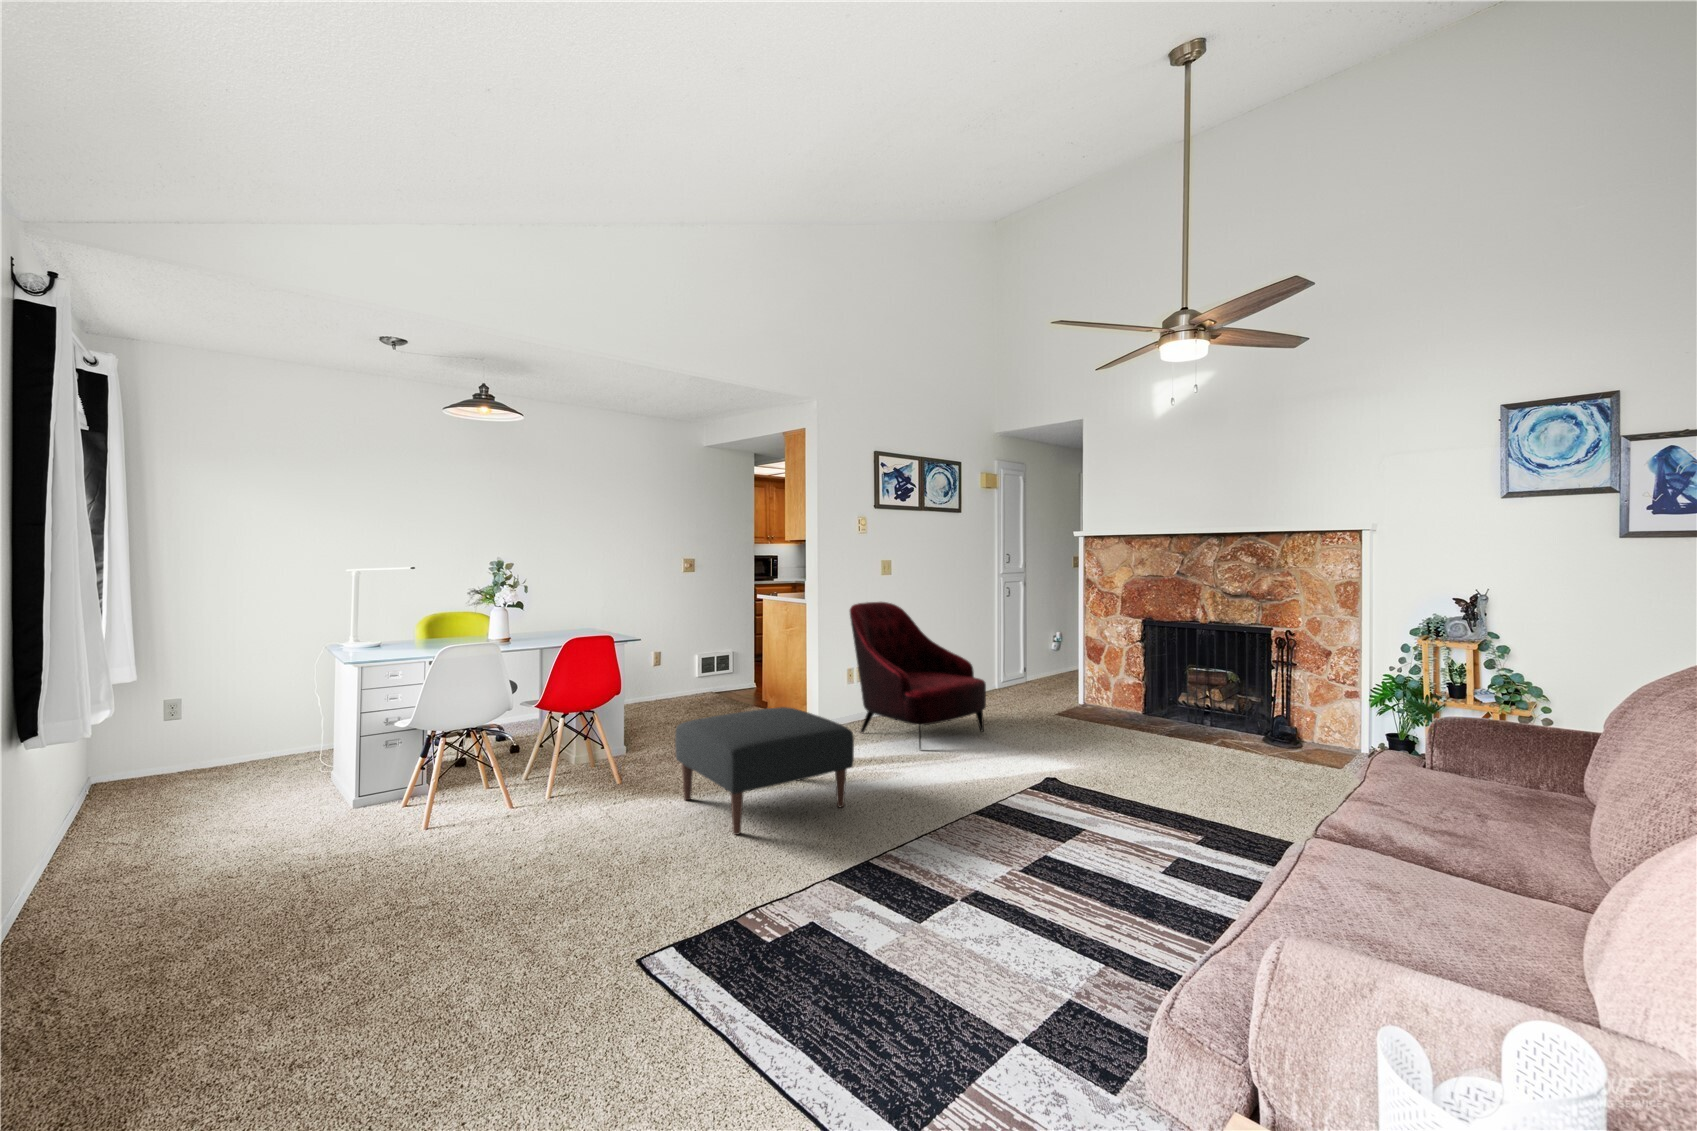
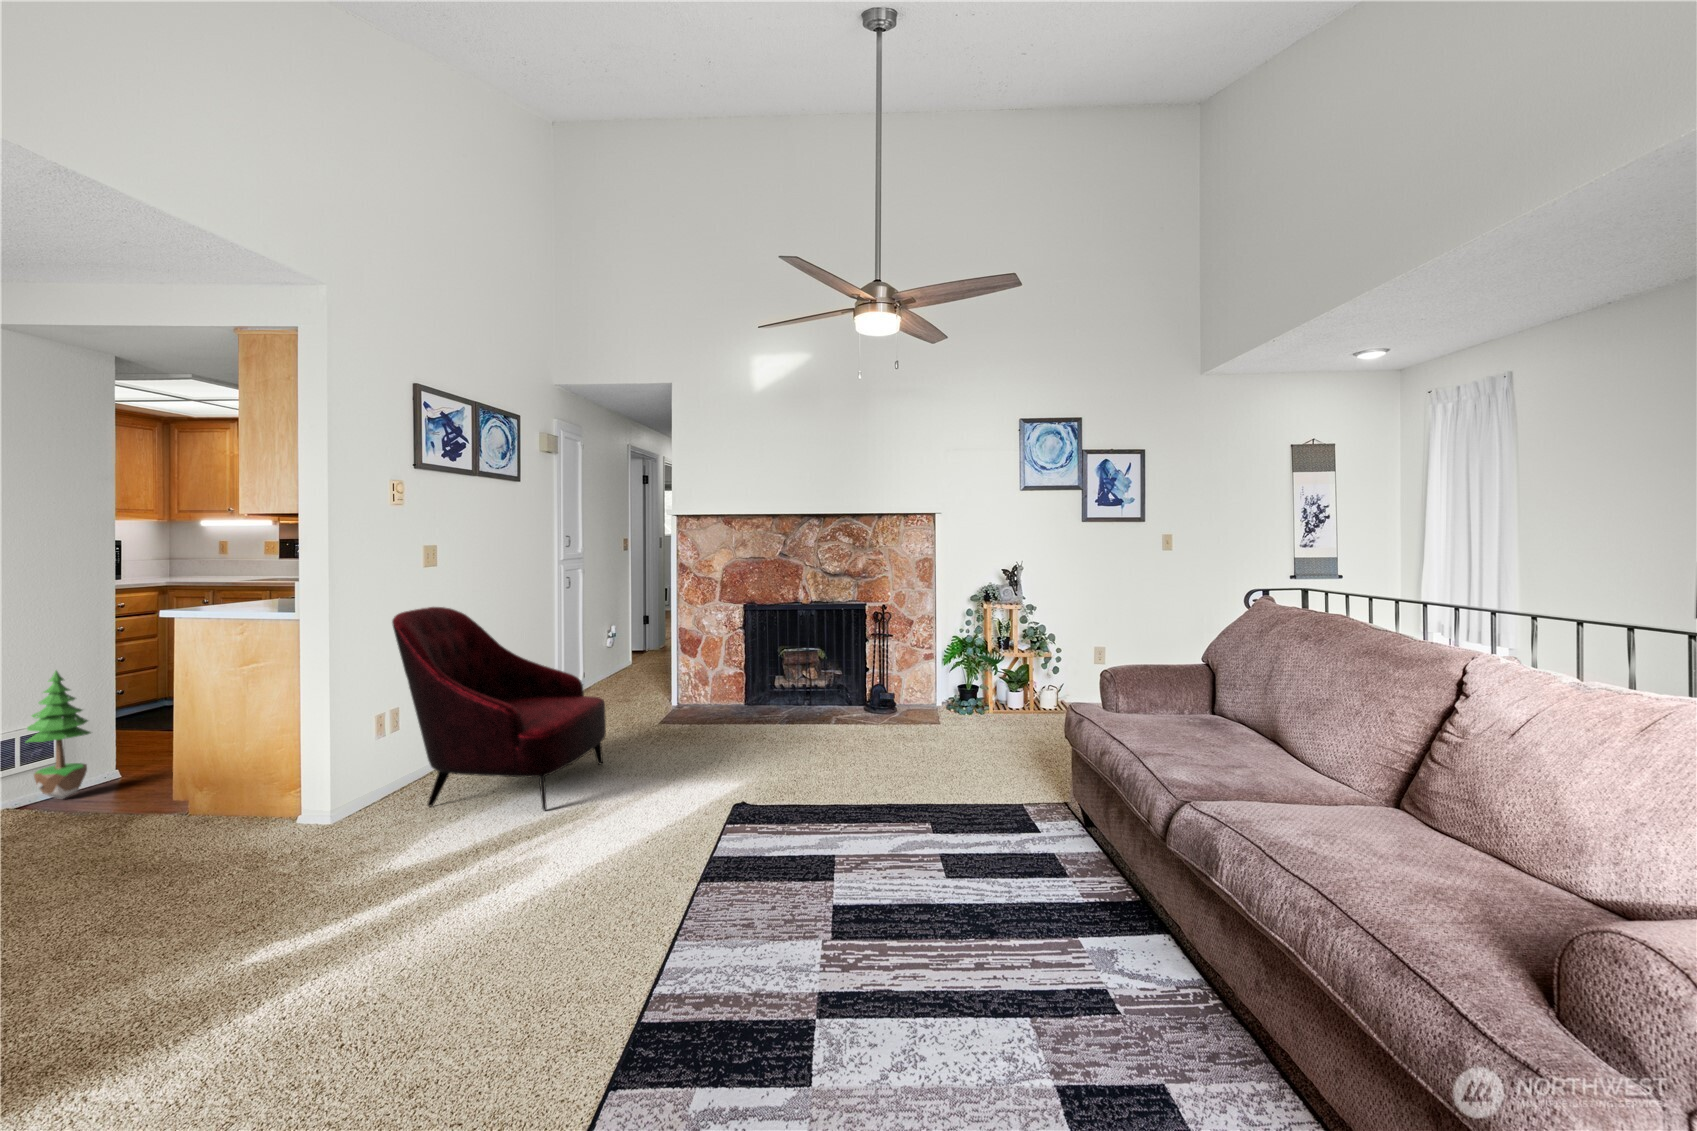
potted tree: none [705,623,731,694] -> present [26,671,91,799]
ottoman: present [675,707,854,835] -> none [127,801,530,1076]

